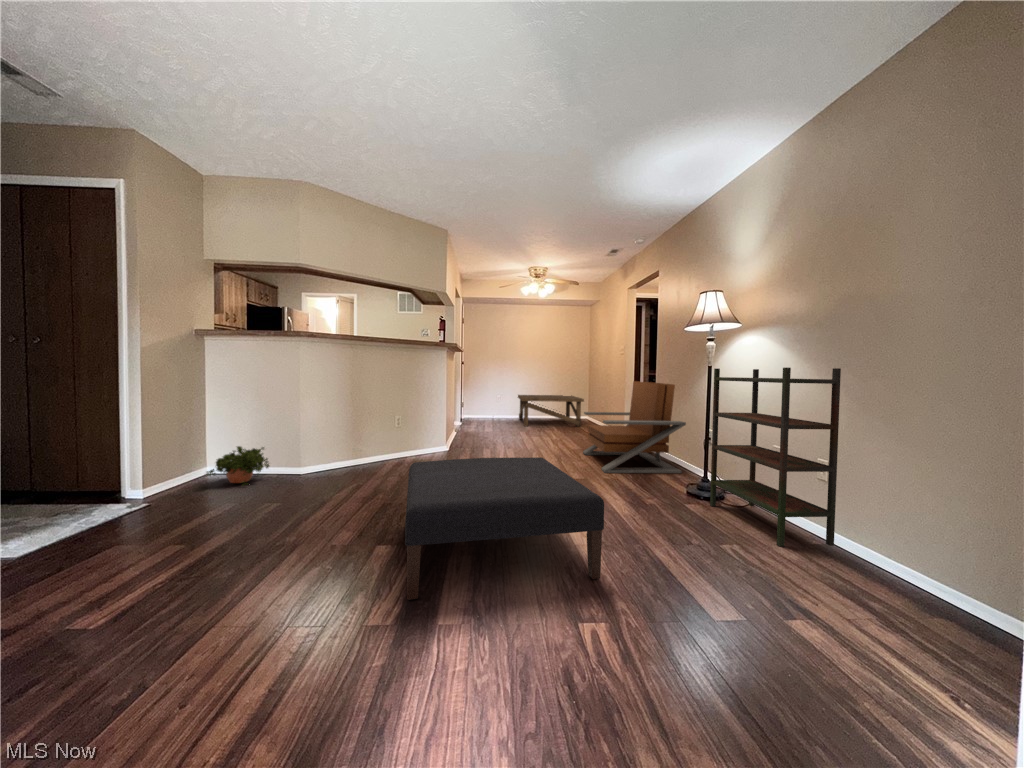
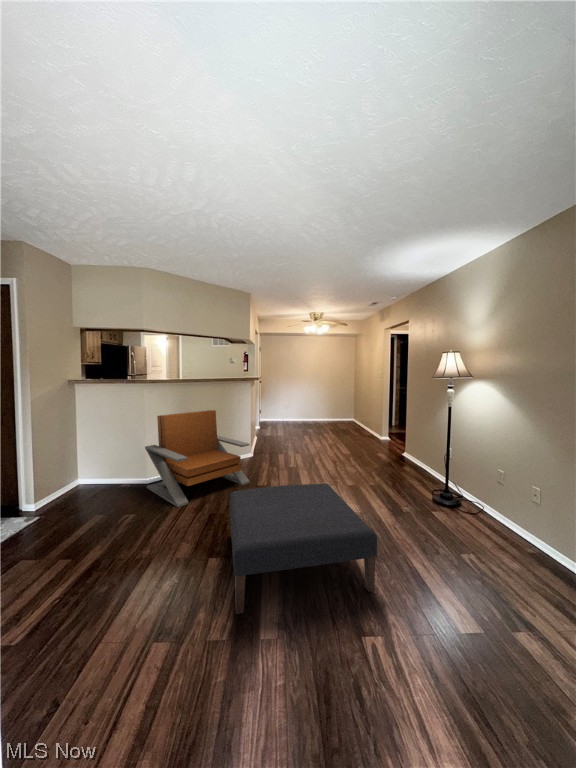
bookshelf: present [710,367,841,547] -> none [451,412,552,557]
lounge chair: present [583,381,686,473] -> present [145,410,250,507]
coffee table: present [518,395,584,427] -> none [301,404,351,430]
potted plant: present [206,446,269,484] -> none [77,465,125,498]

